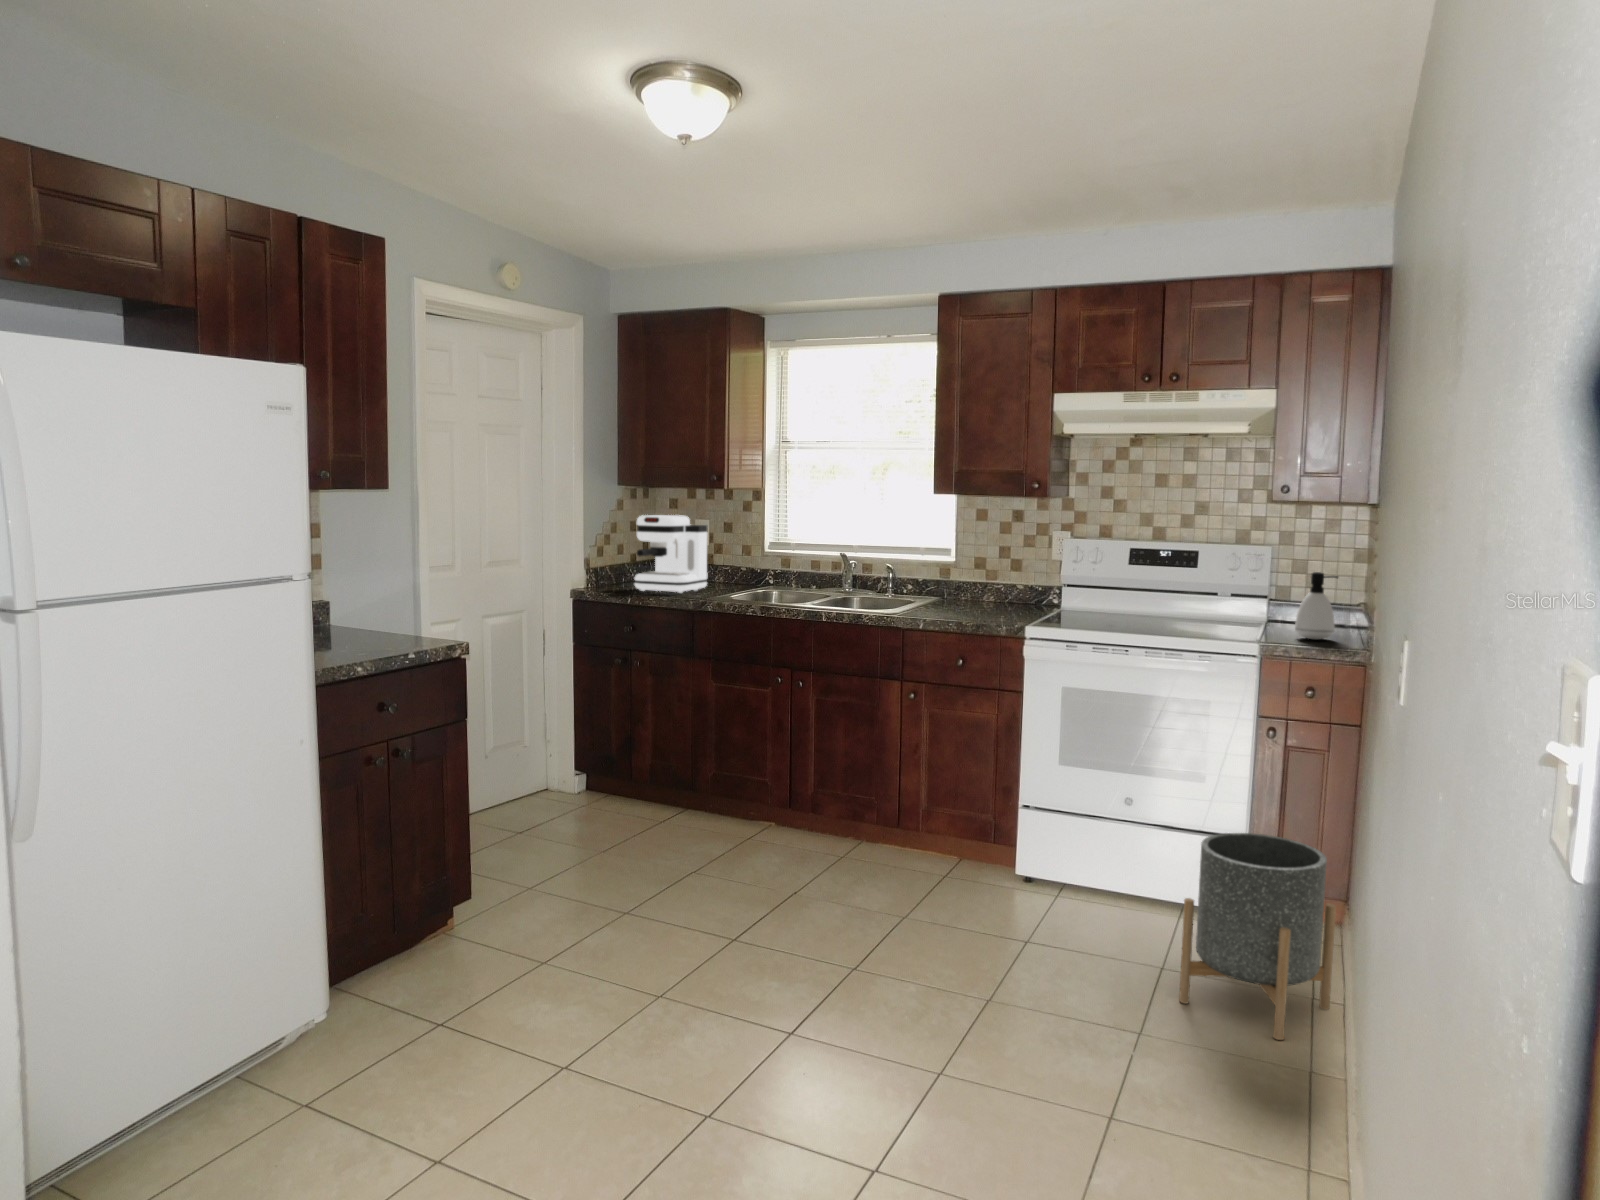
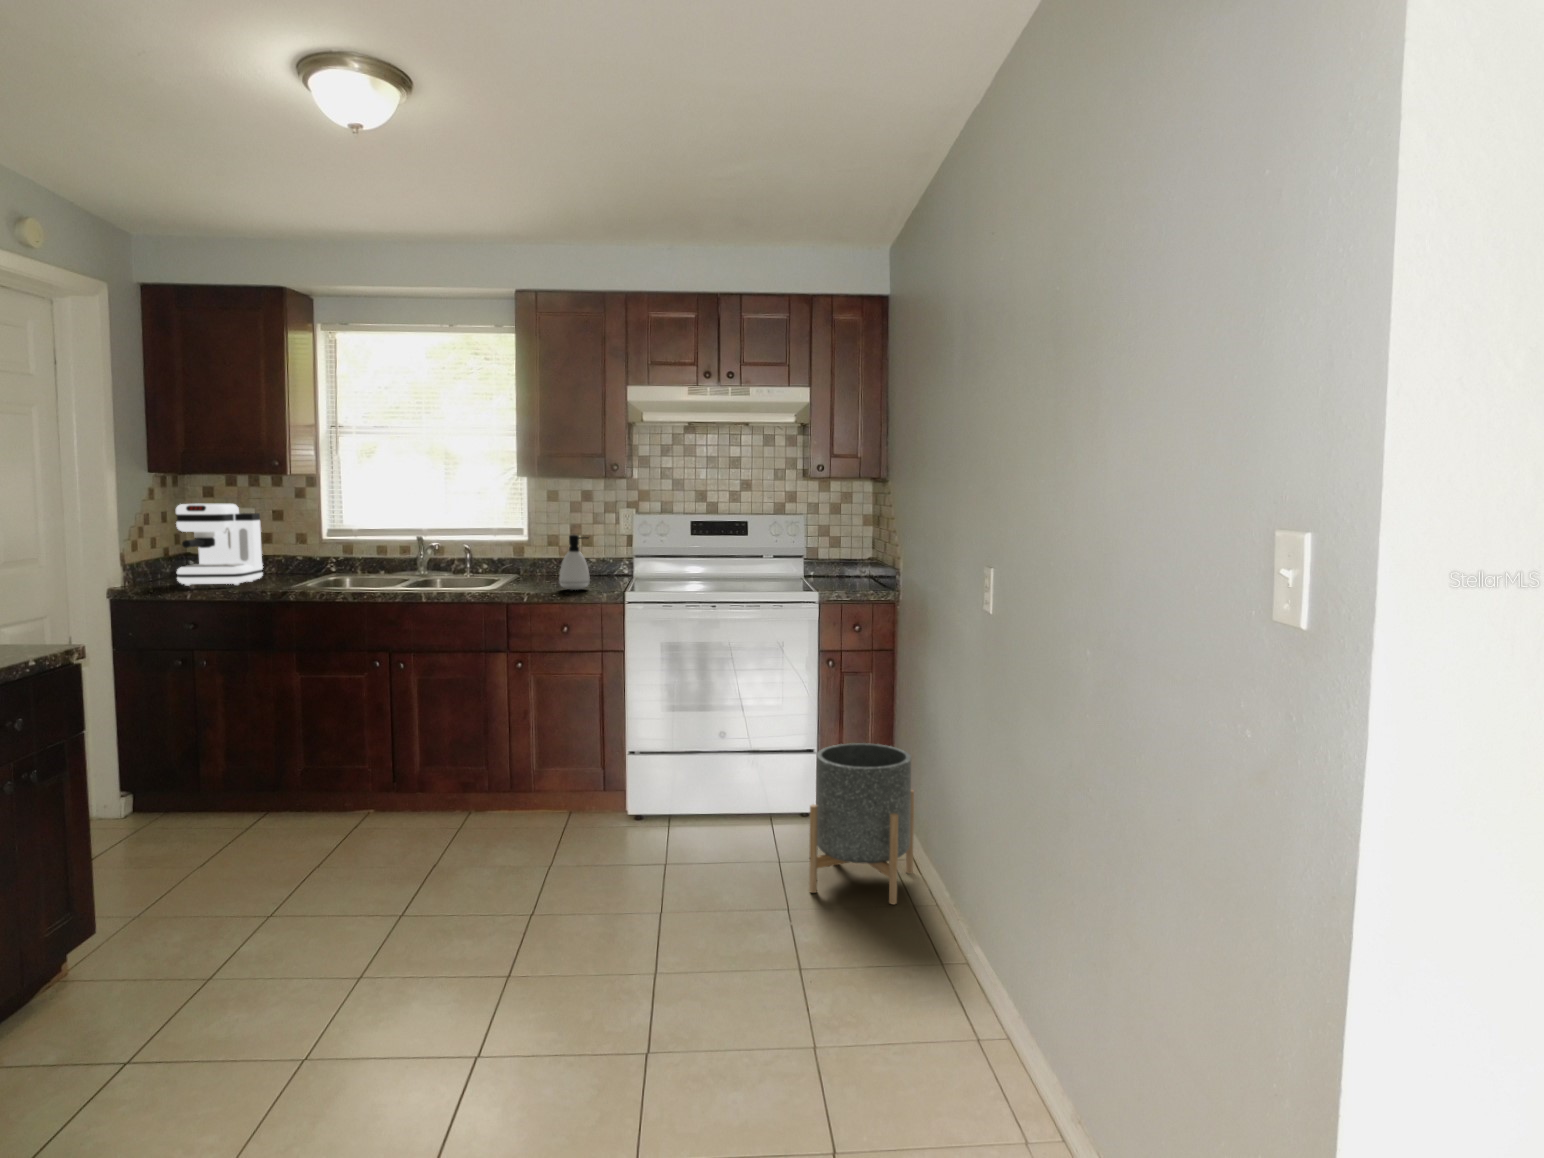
soap dispenser: present [1295,572,1338,640] -> present [559,534,590,590]

